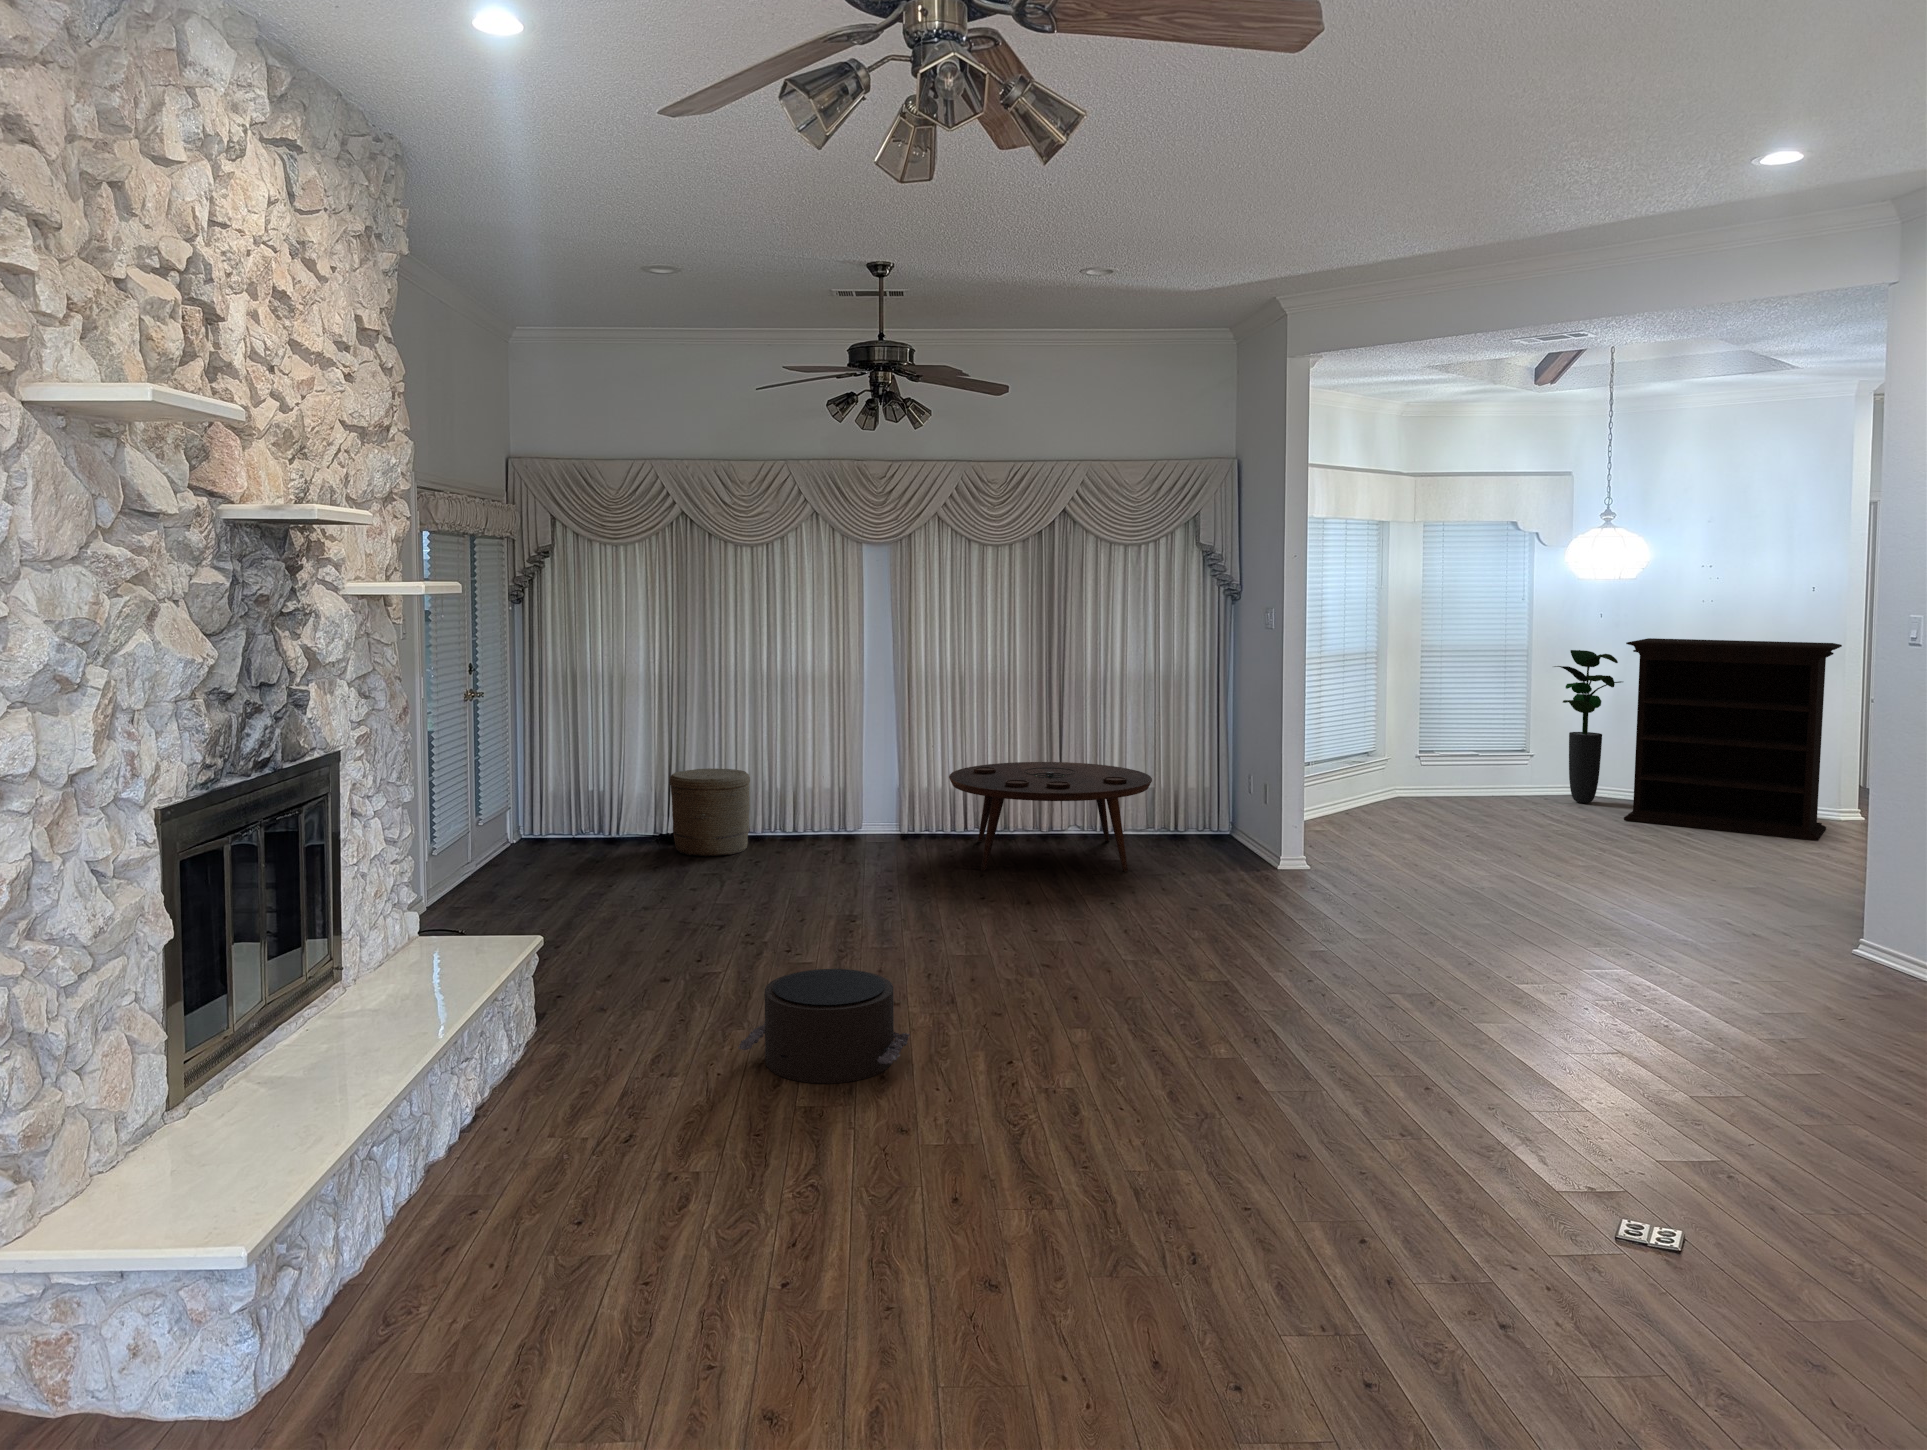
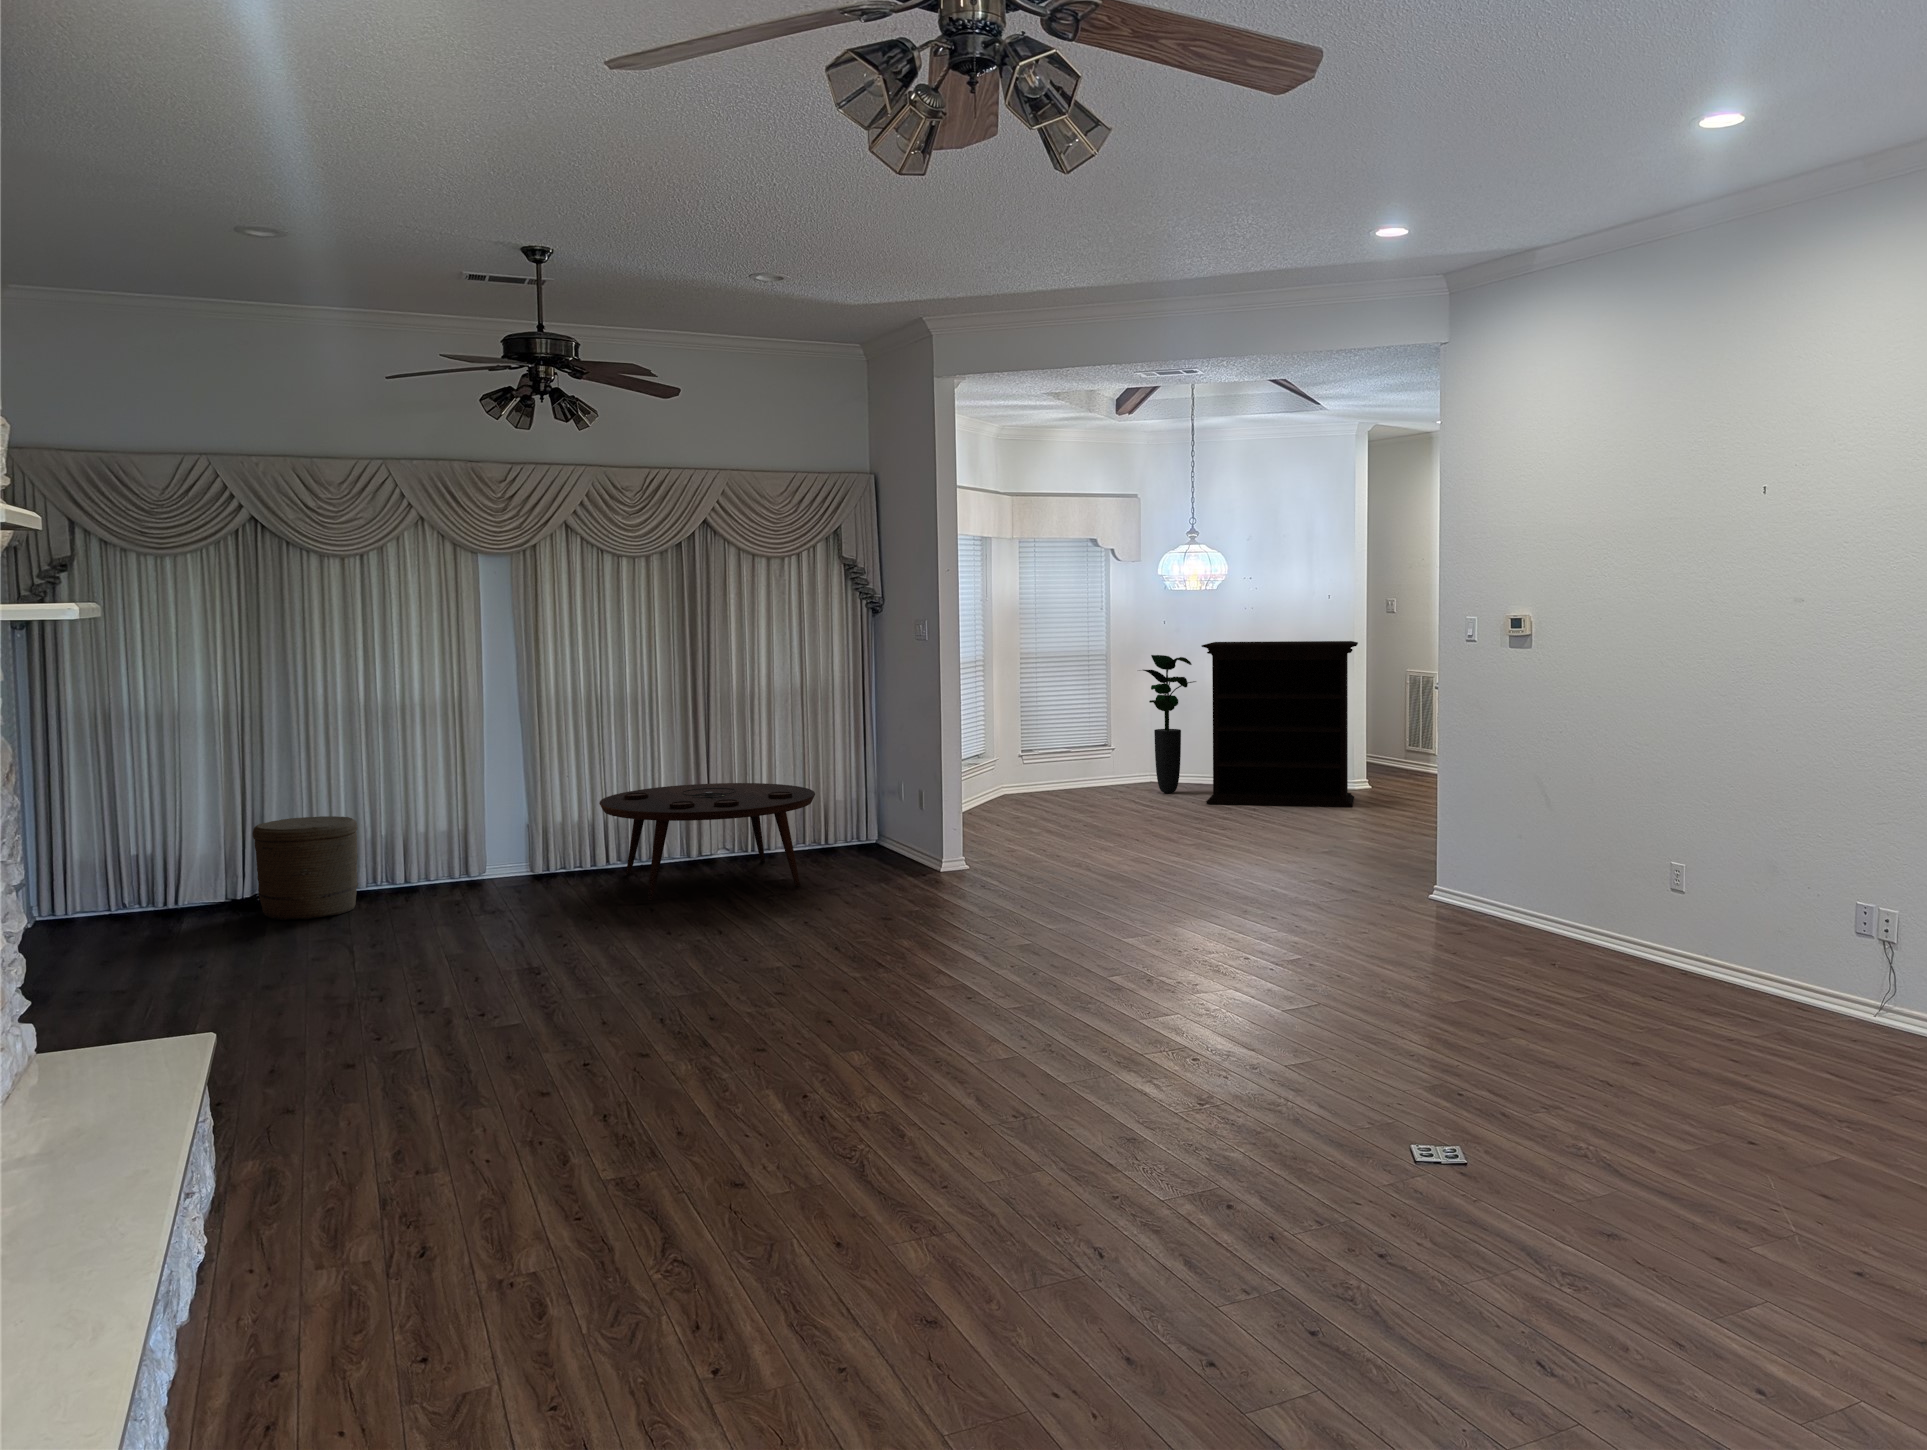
pouf: present [738,969,910,1083] -> none [508,989,688,1105]

